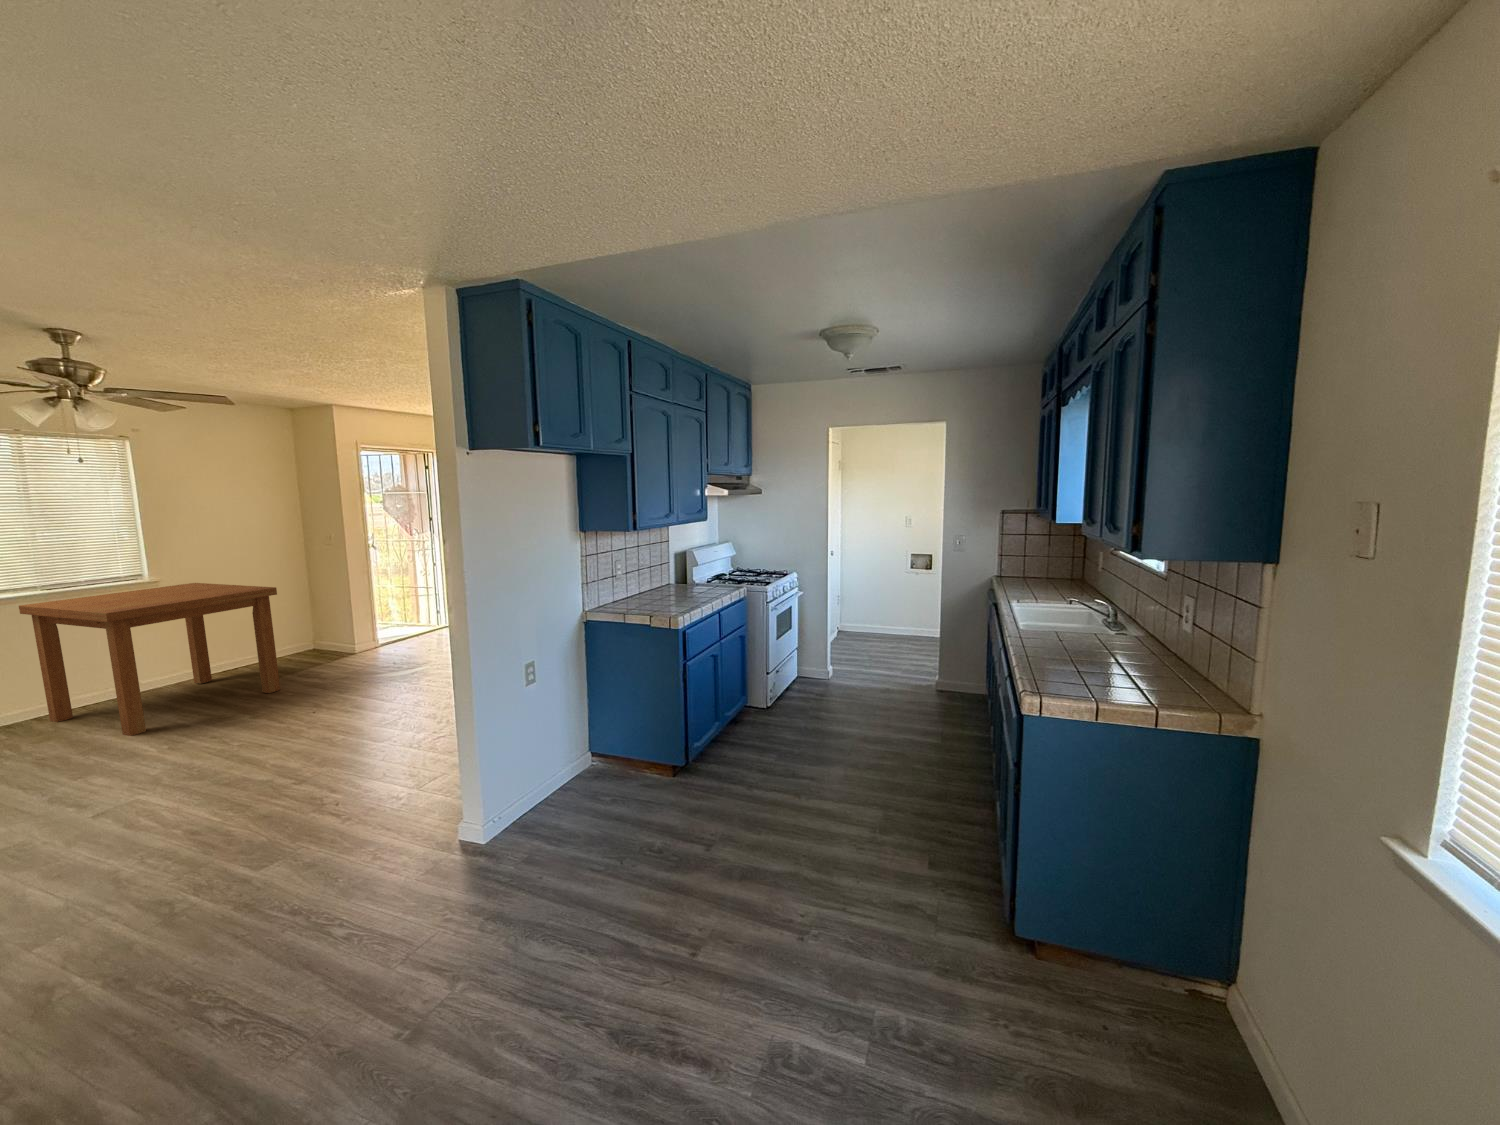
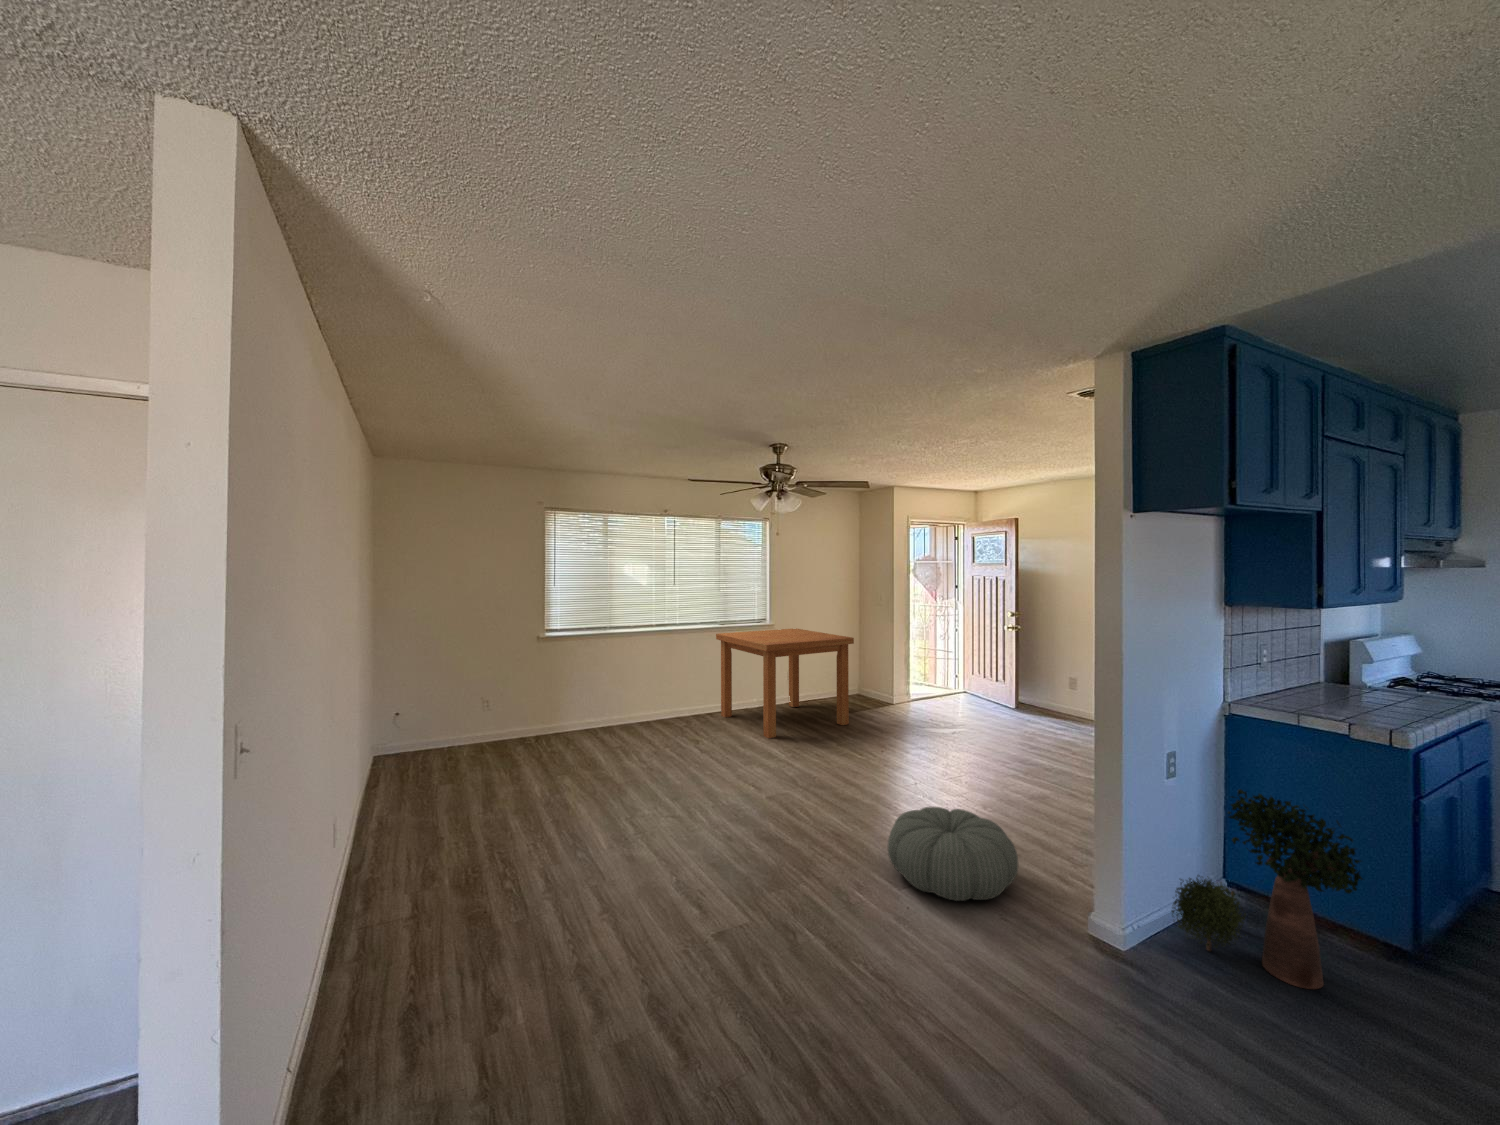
potted plant: none [525,682,644,822] -> present [1172,789,1362,989]
pouf: none [234,763,401,870] -> present [888,807,1018,901]

